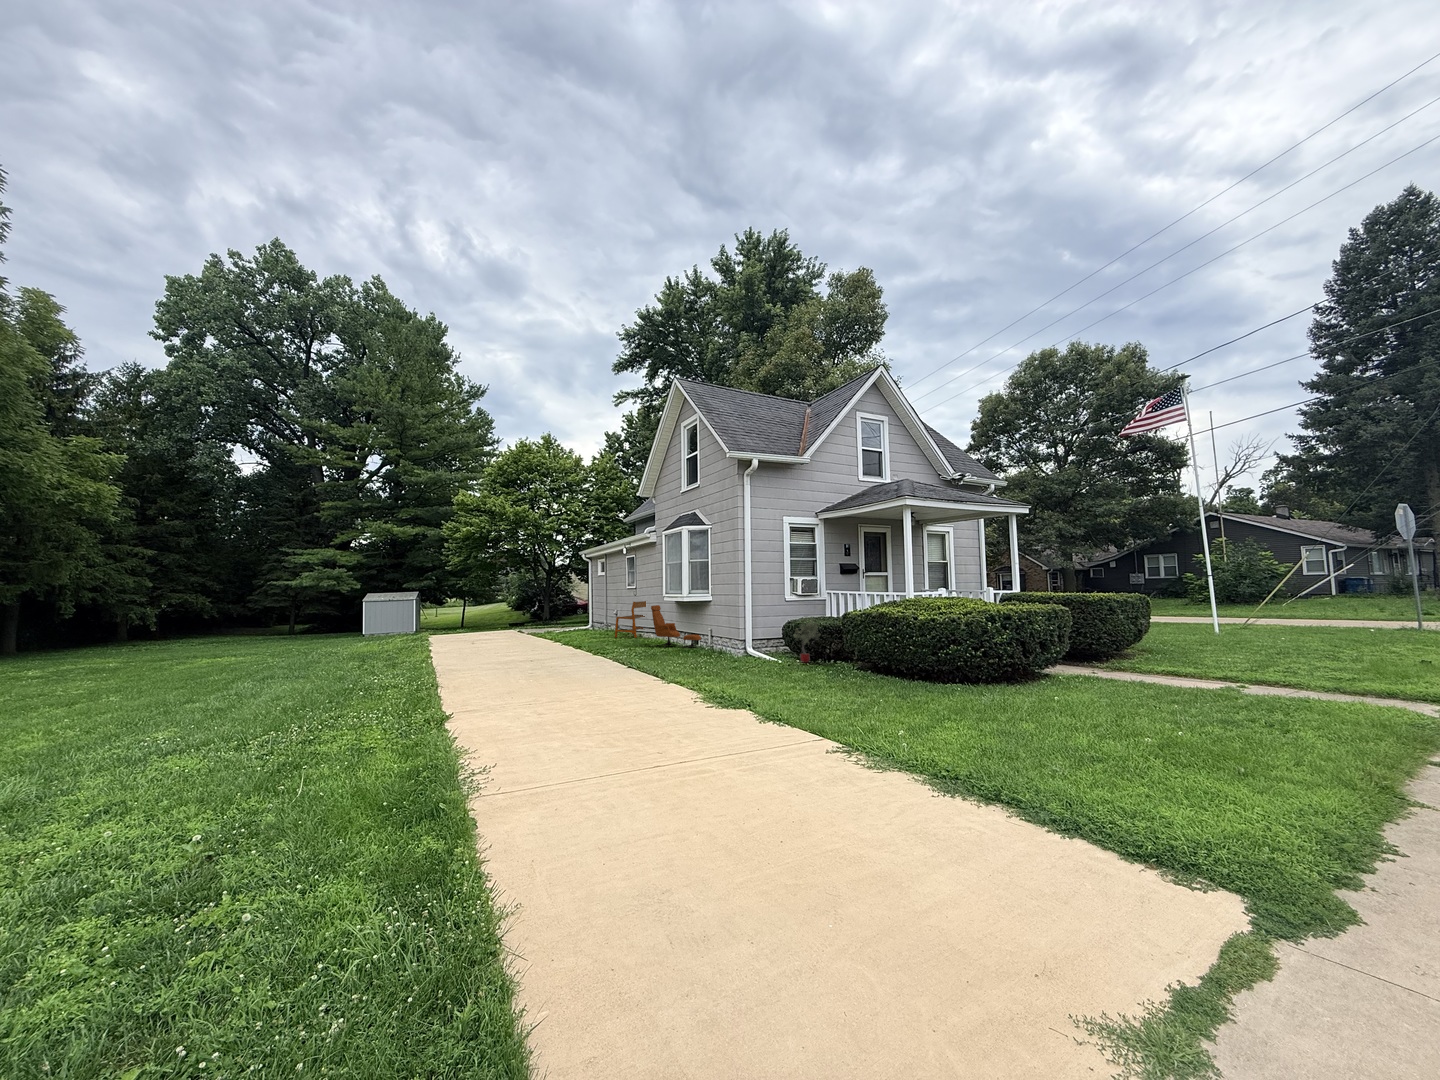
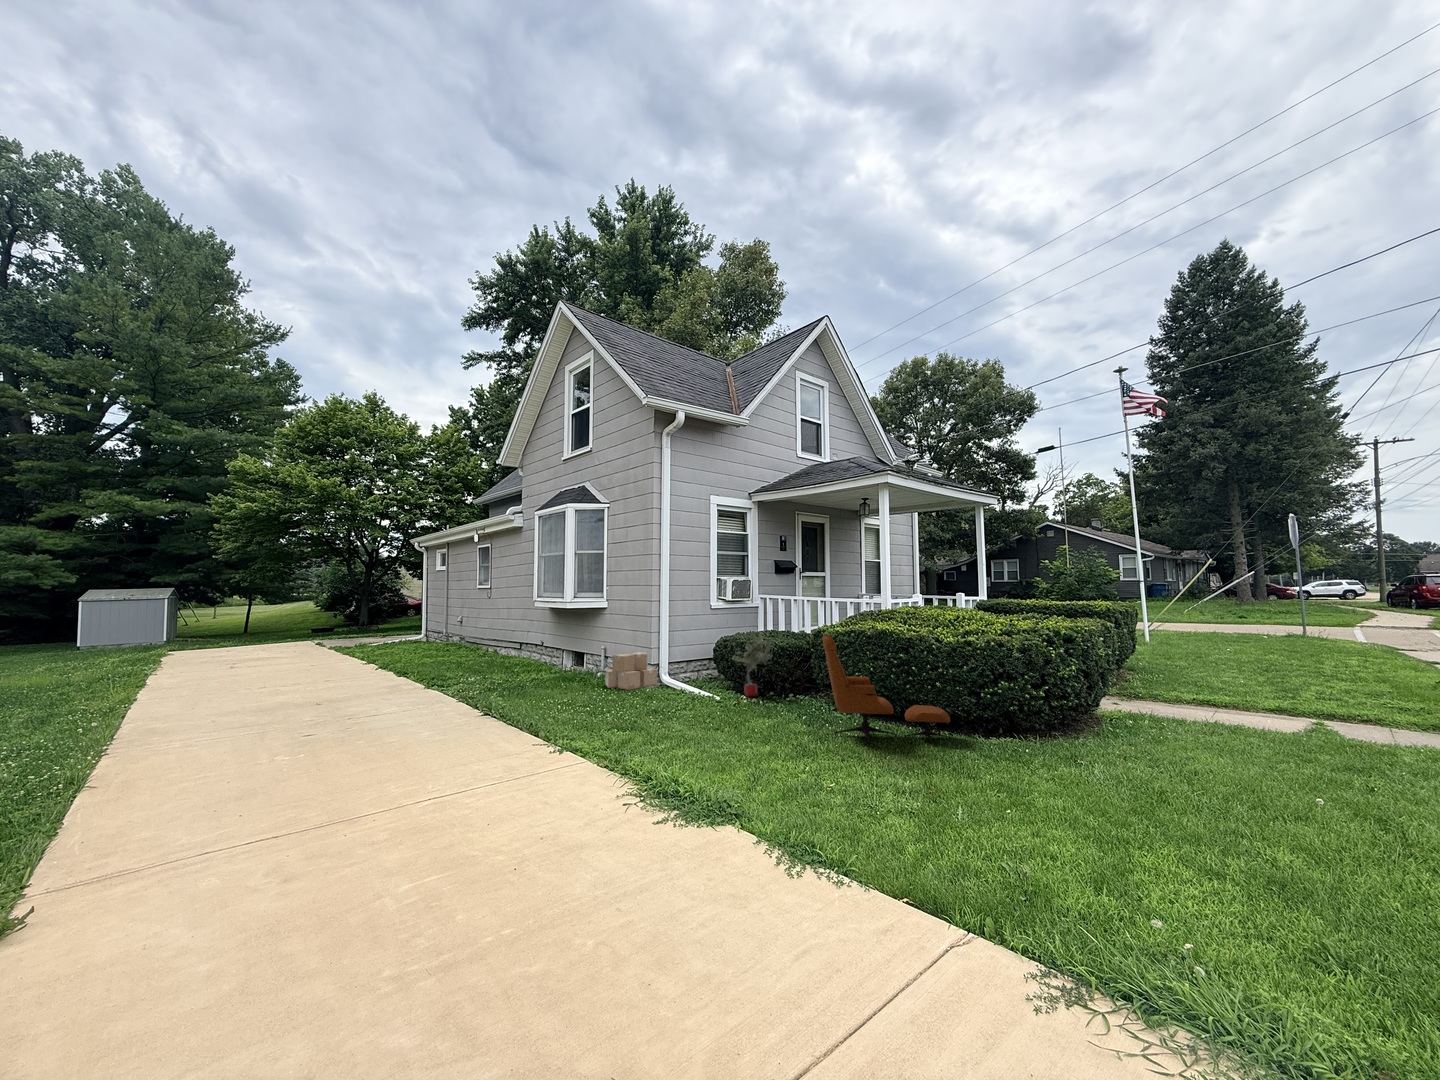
bench: present [615,601,646,638] -> none [461,605,512,655]
lounge chair: present [651,605,701,648] -> present [822,635,951,744]
cardboard box: none [708,632,744,658] -> present [605,652,657,690]

